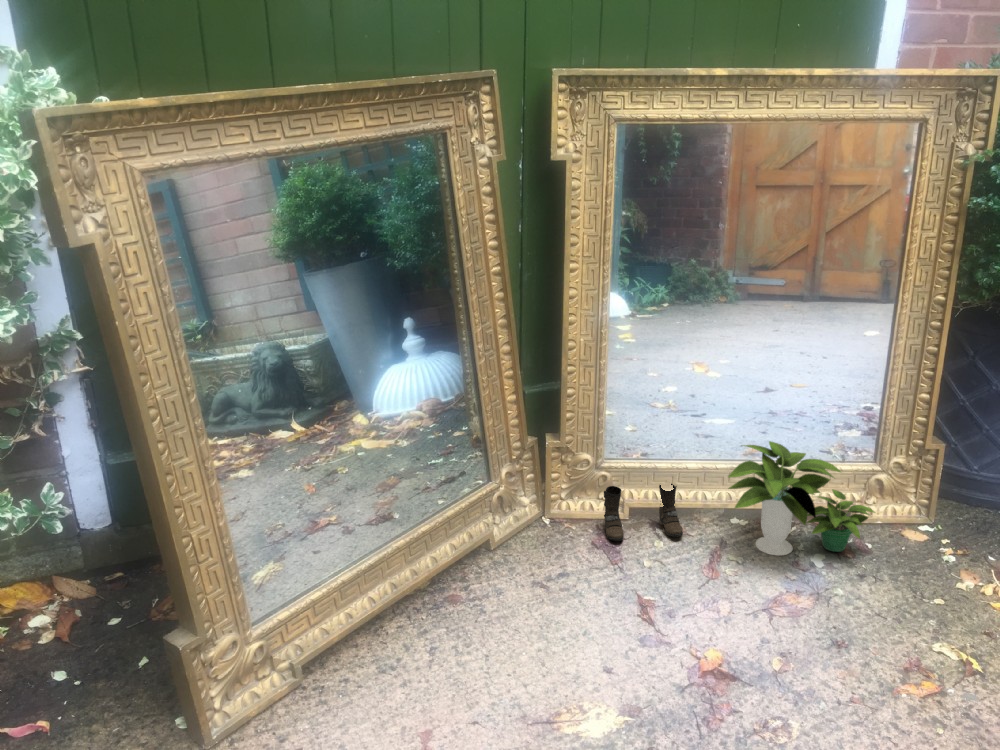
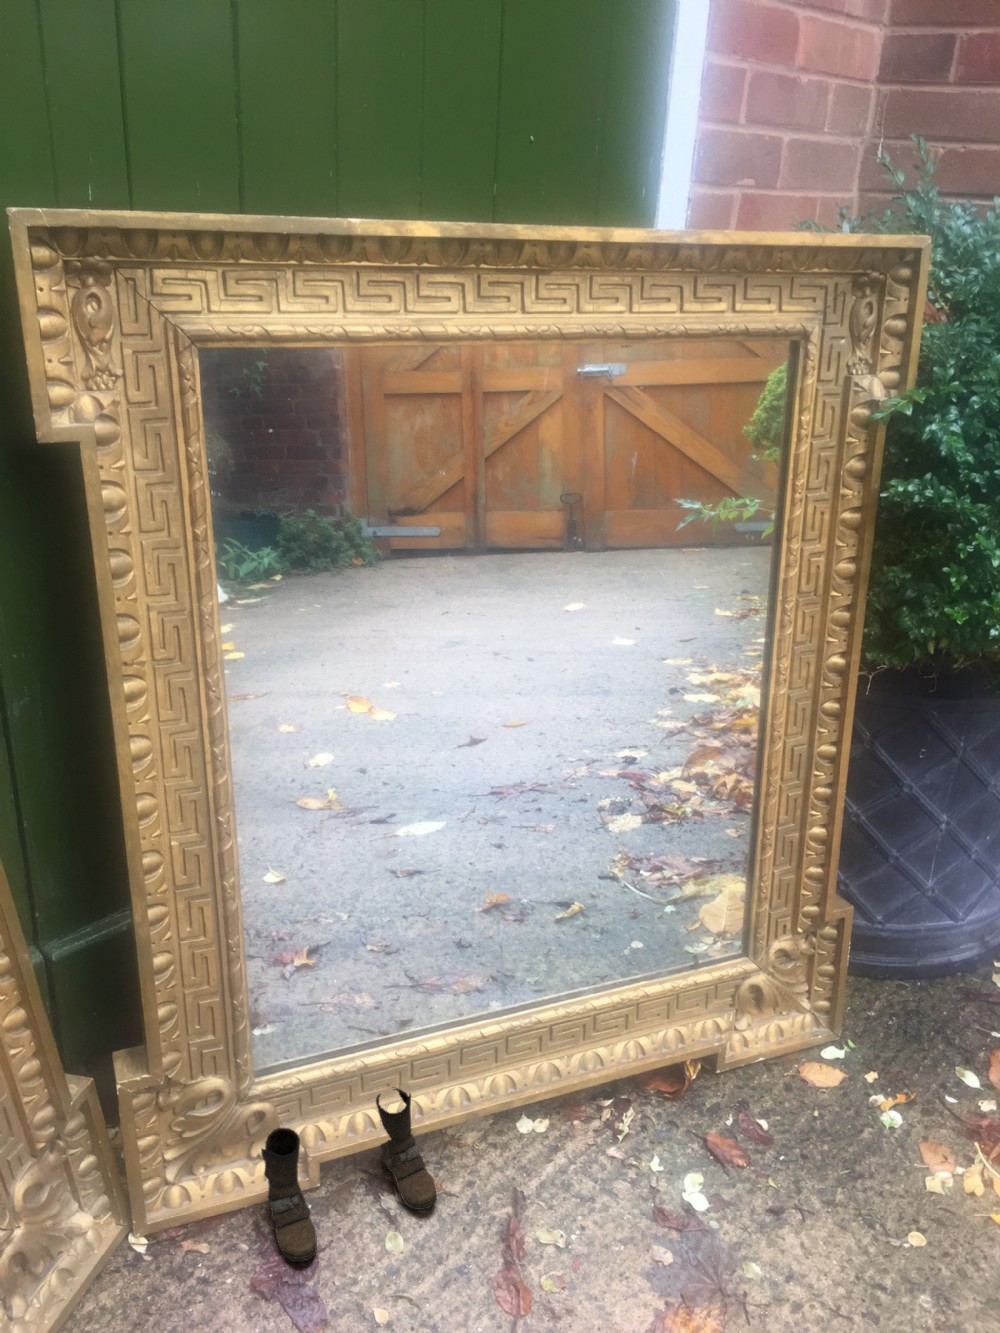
potted plant: present [728,441,875,556] -> none [518,965,780,1200]

